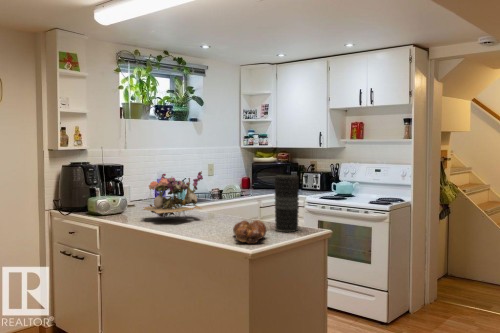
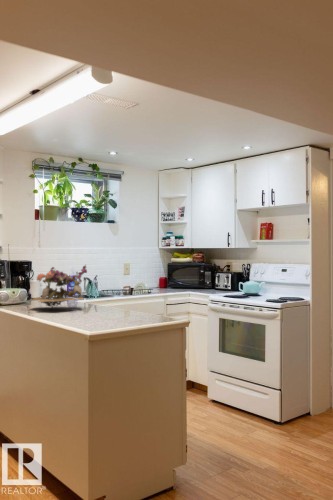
vase: present [275,175,299,232] -> none [136,267,159,320]
bread loaf: present [233,220,266,243] -> none [85,307,119,327]

